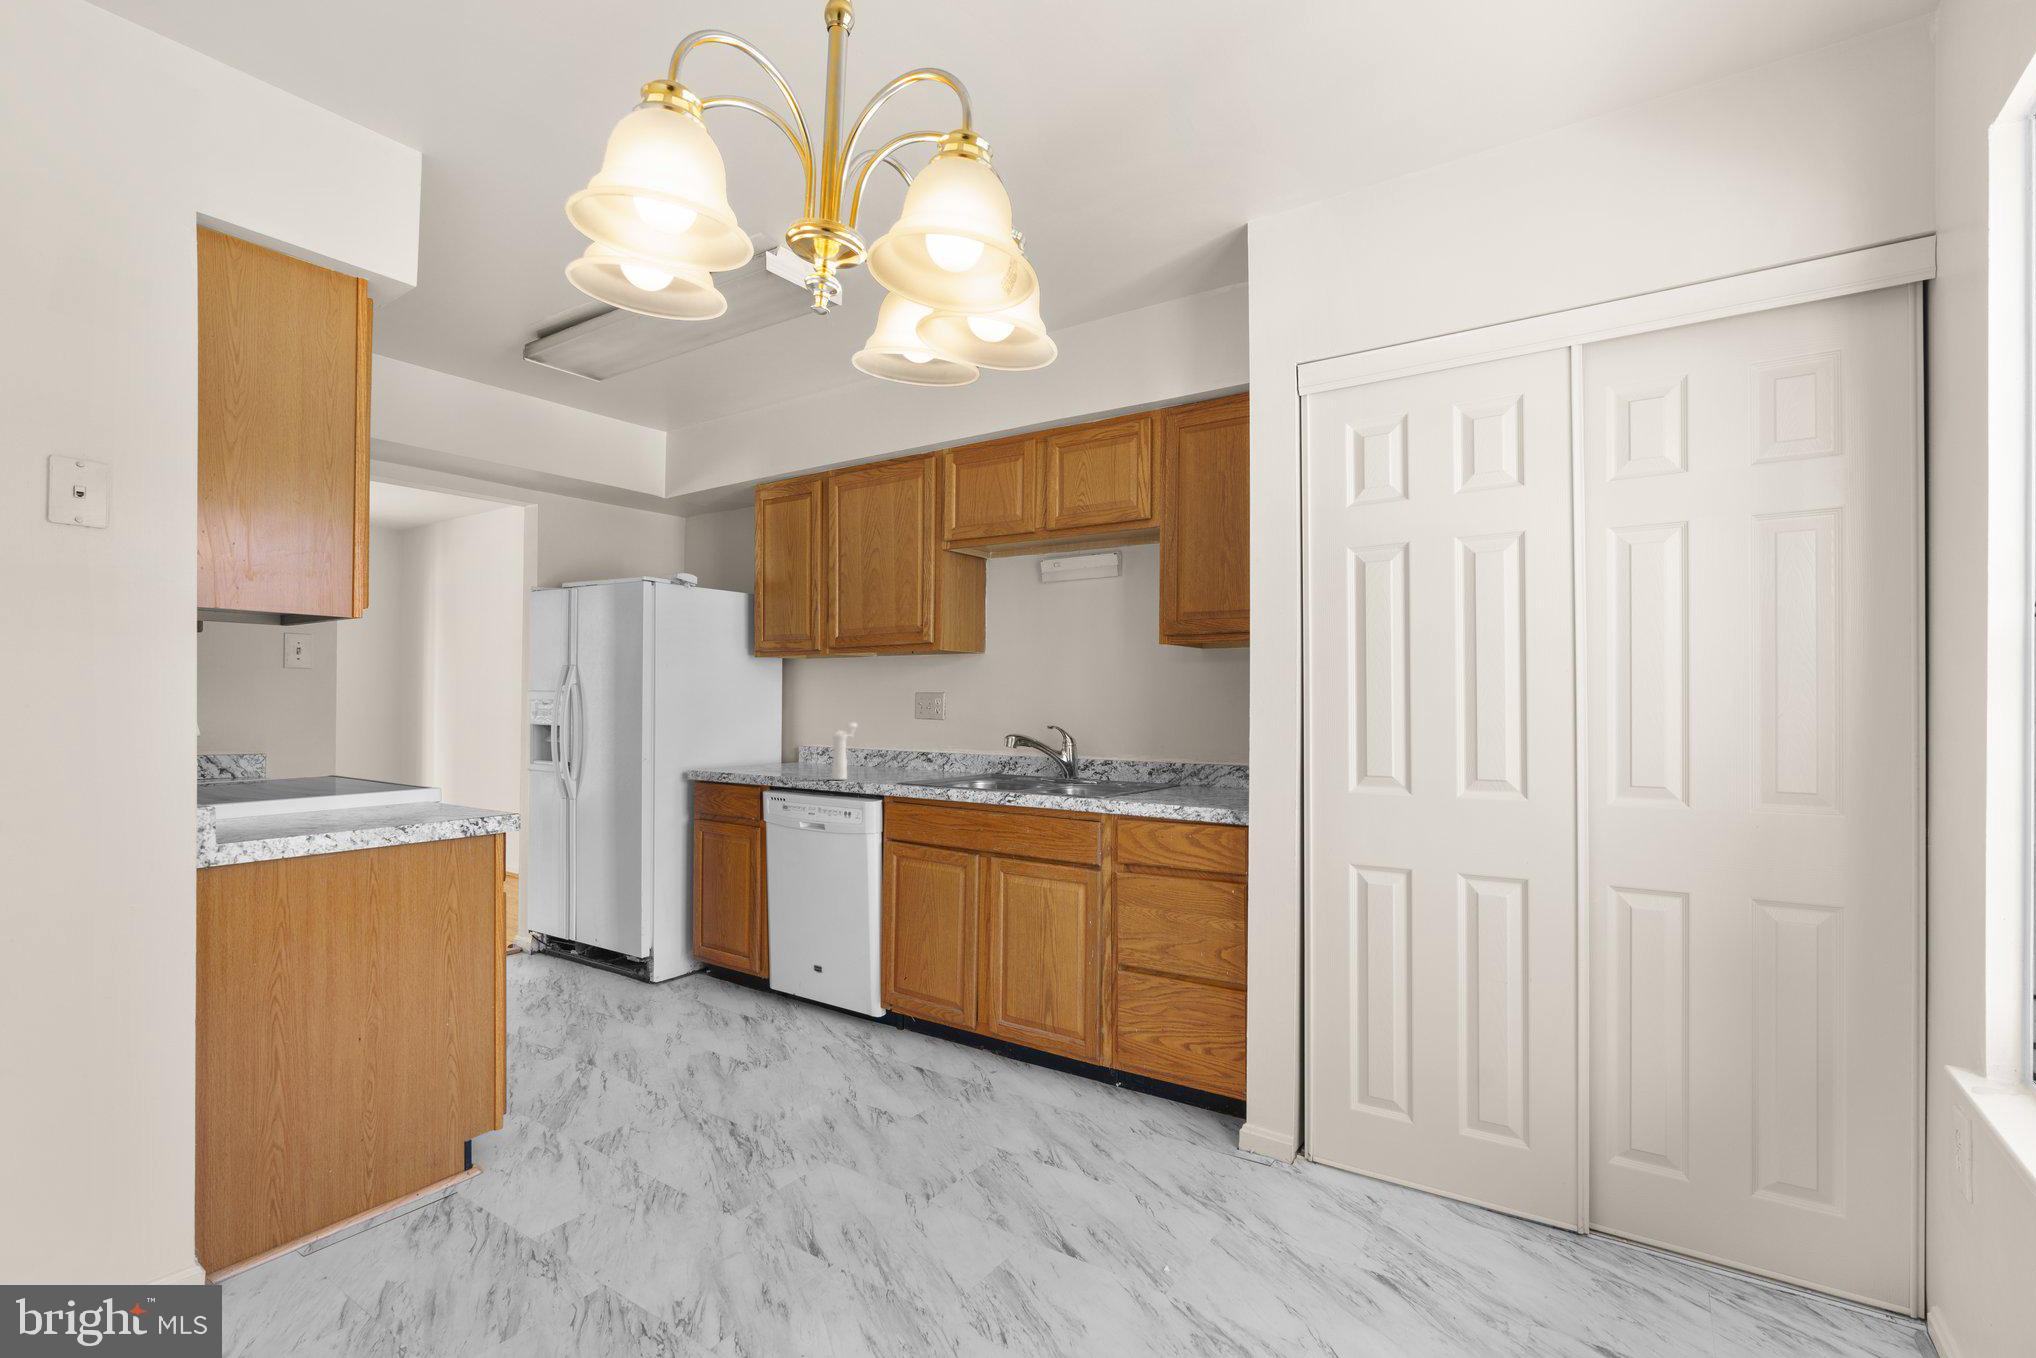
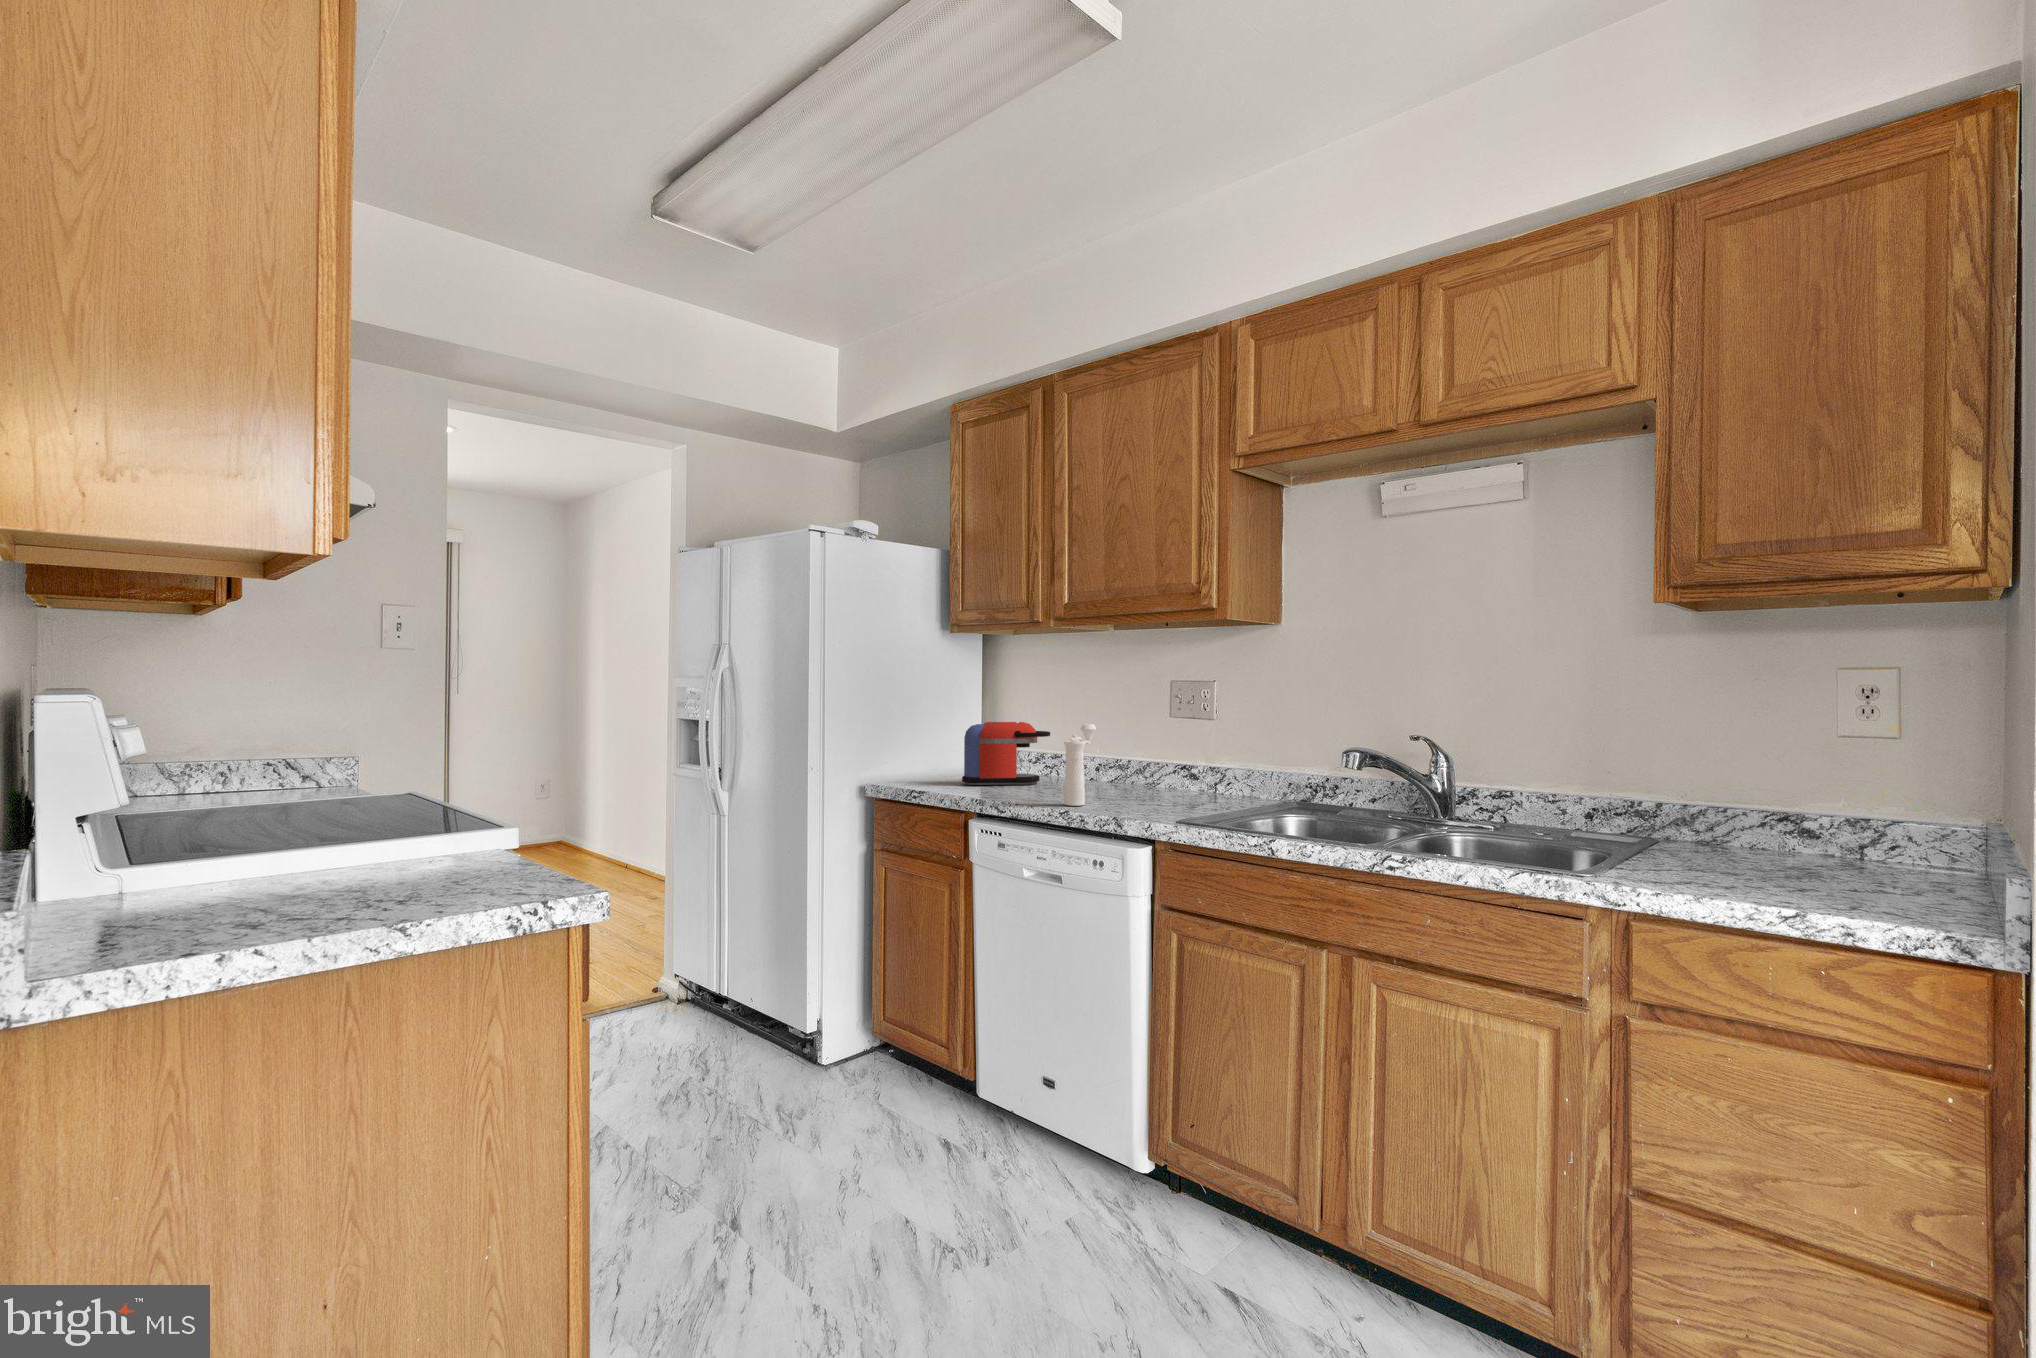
coffee maker: none [762,723,831,771] -> present [962,722,1050,785]

